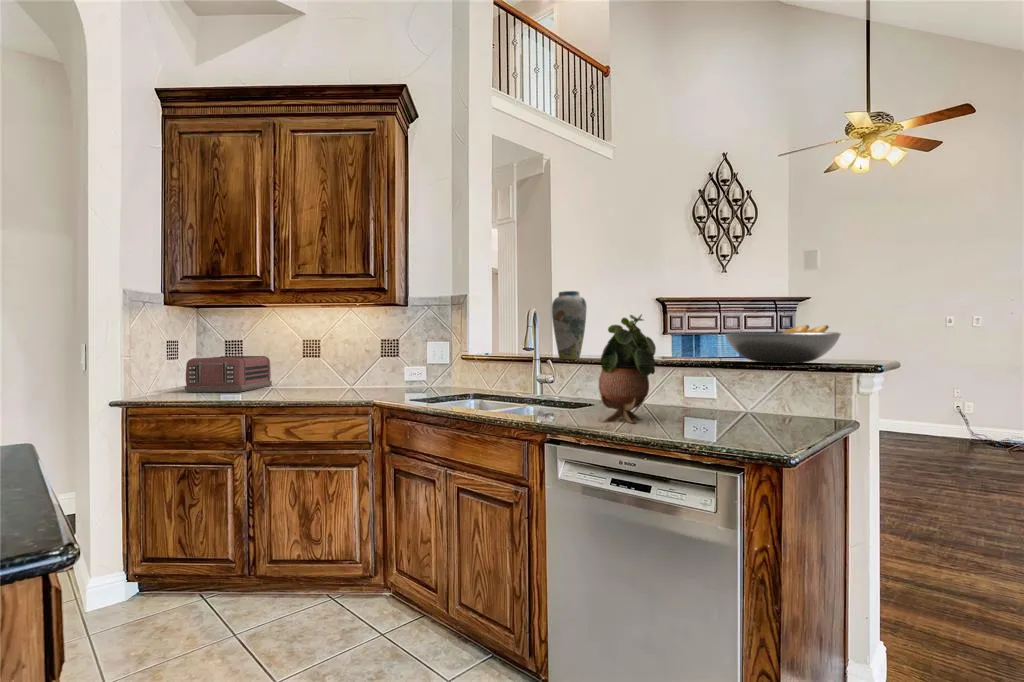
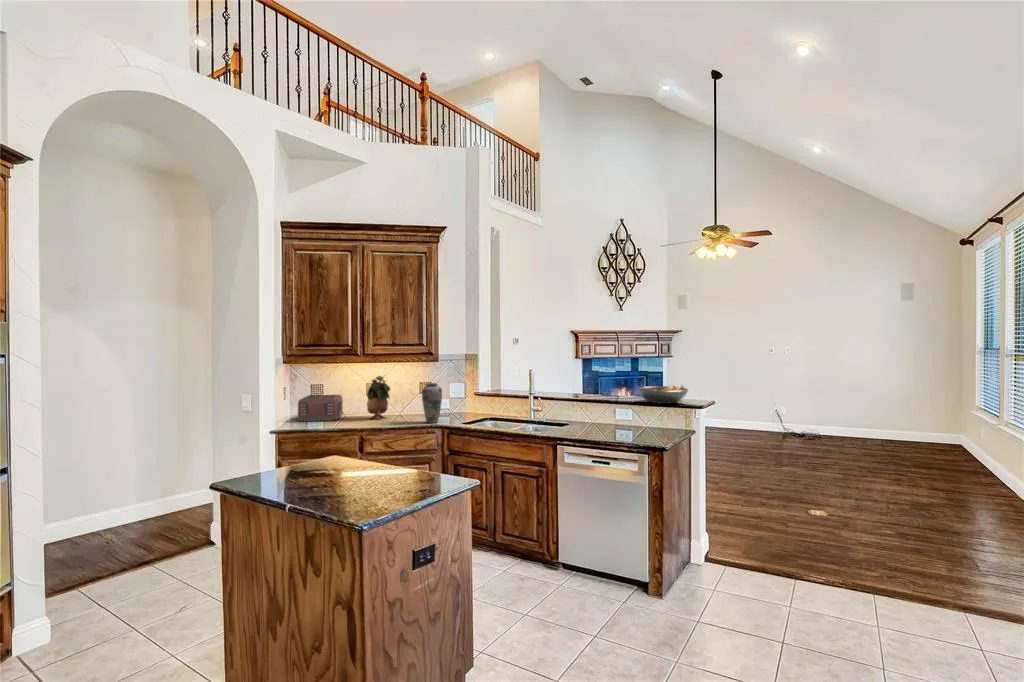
vase: present [552,291,586,359] -> present [422,383,442,423]
potted plant: present [599,315,656,424] -> present [367,376,390,419]

